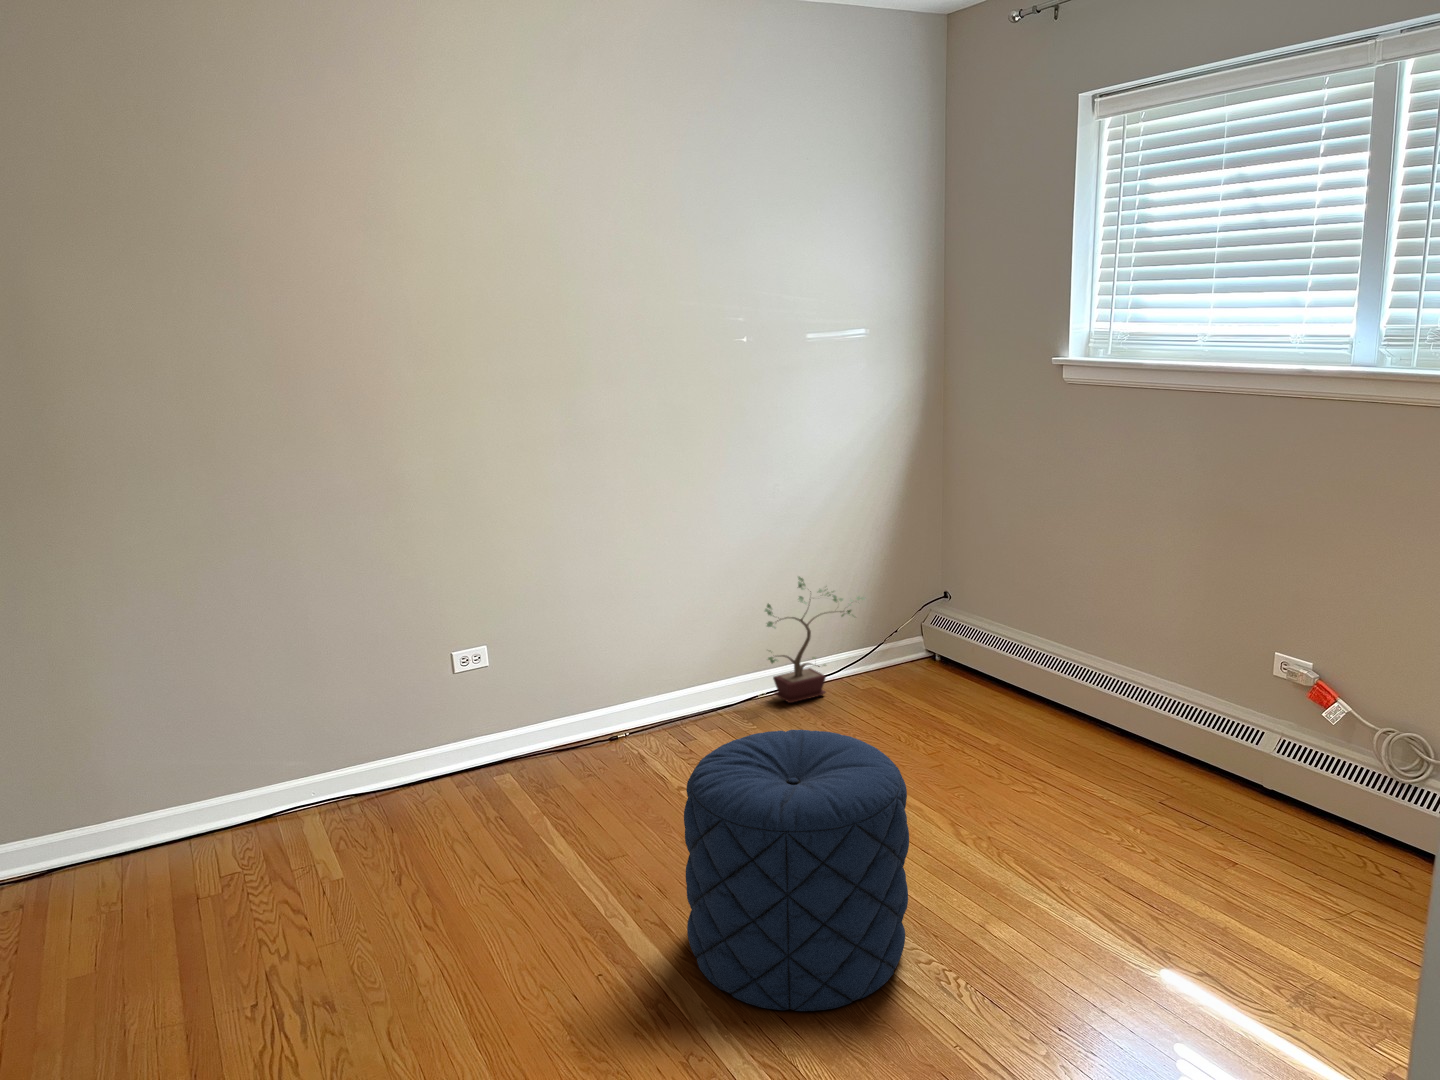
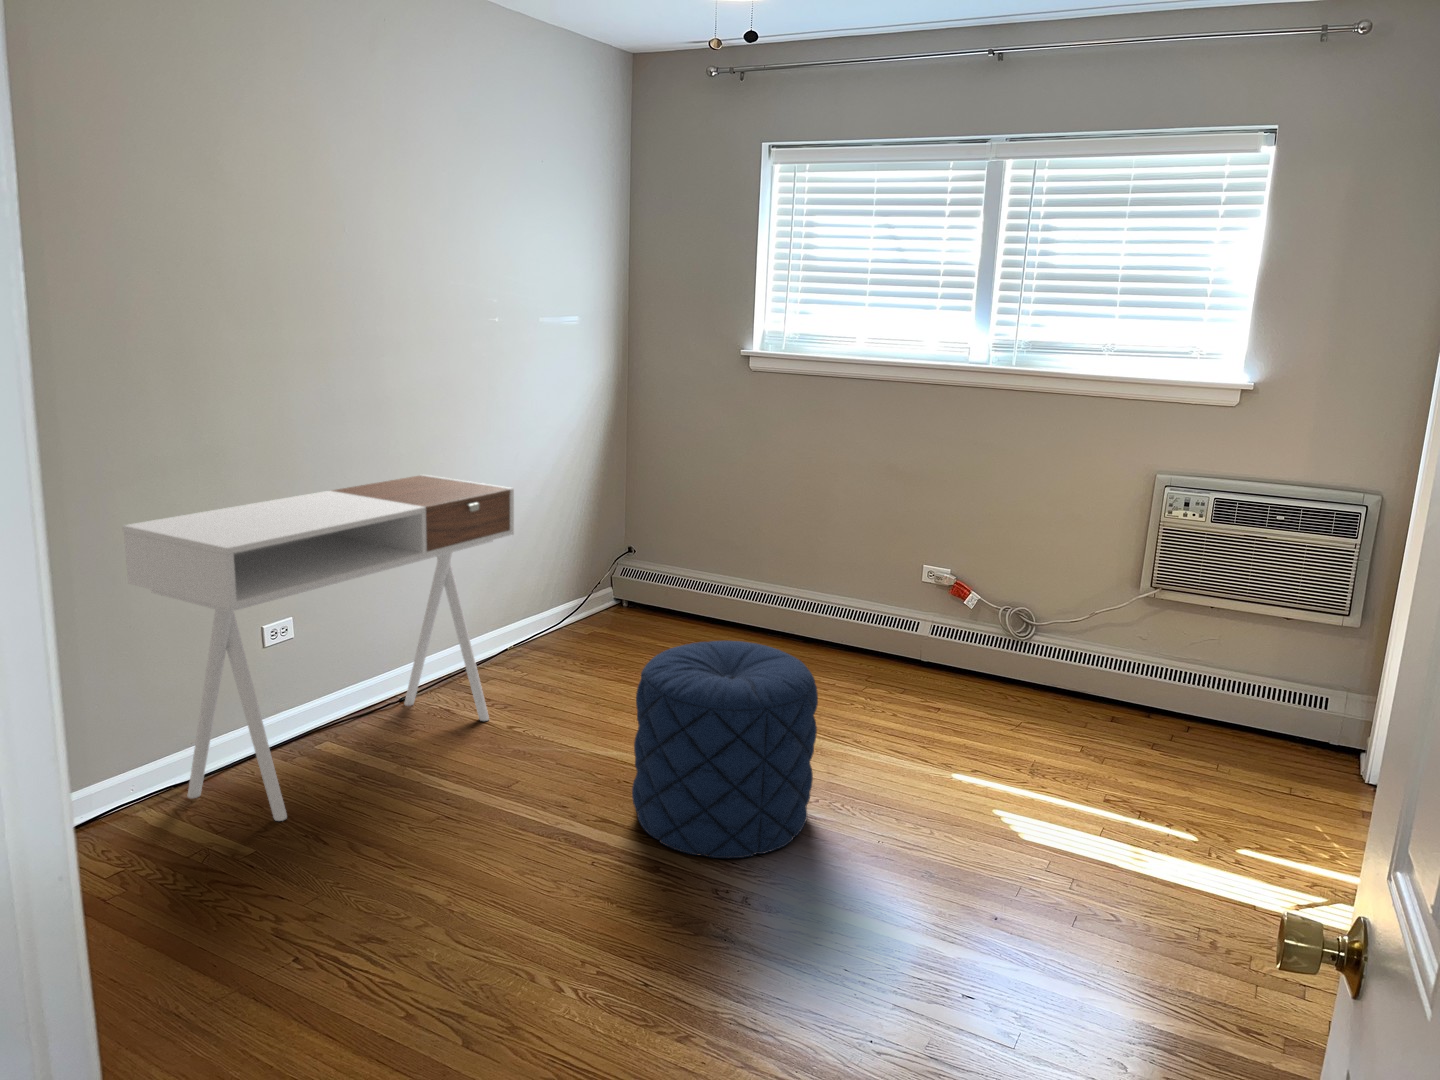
desk: none [294,507,694,845] -> present [122,474,514,821]
potted plant: present [765,576,865,703] -> none [516,537,591,652]

